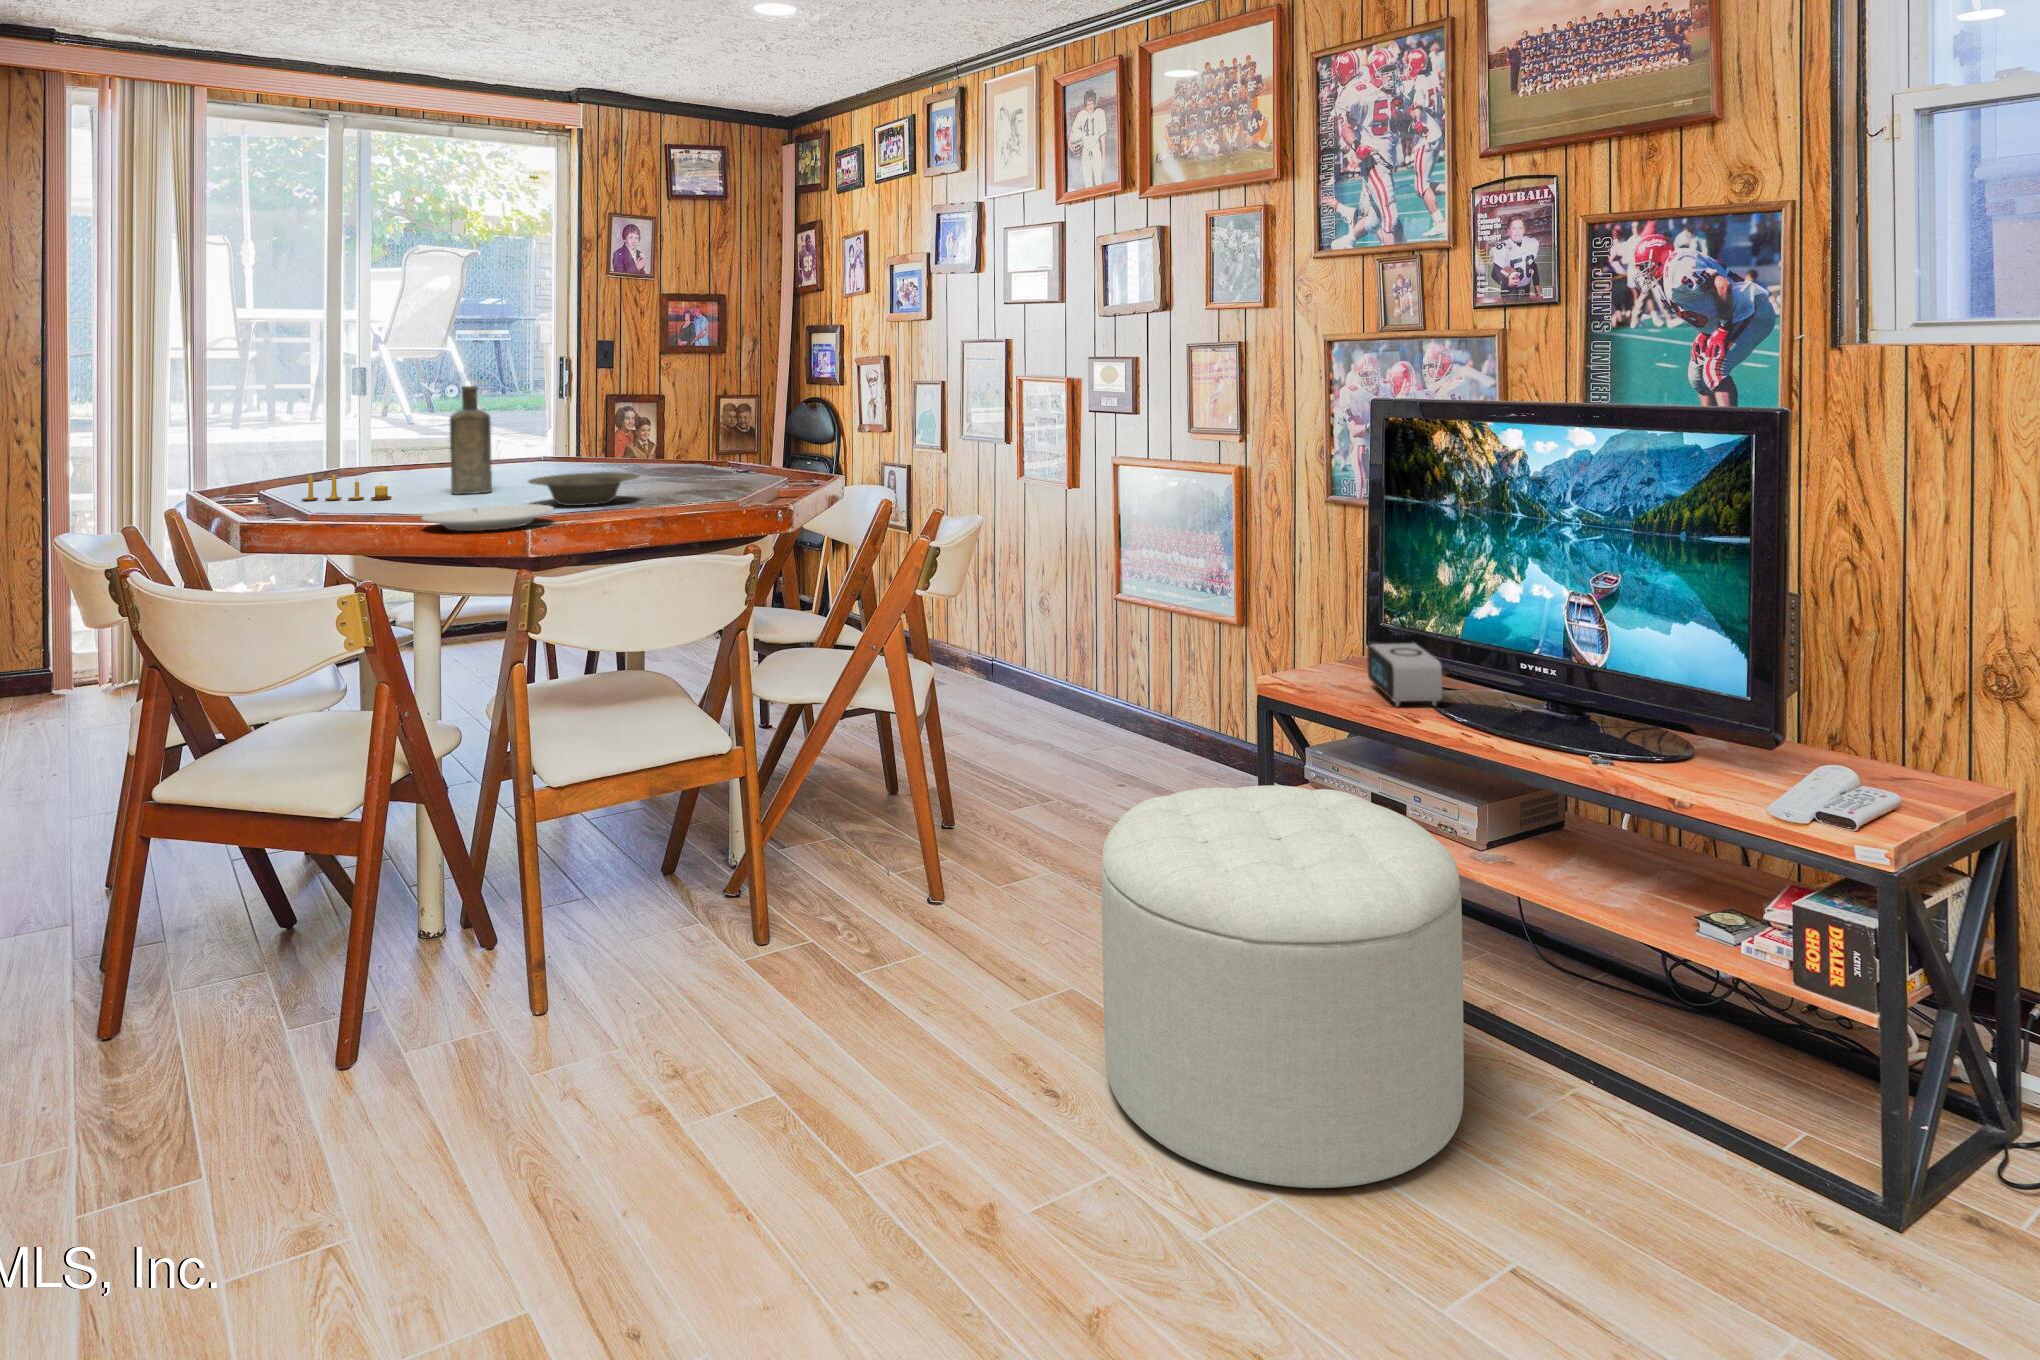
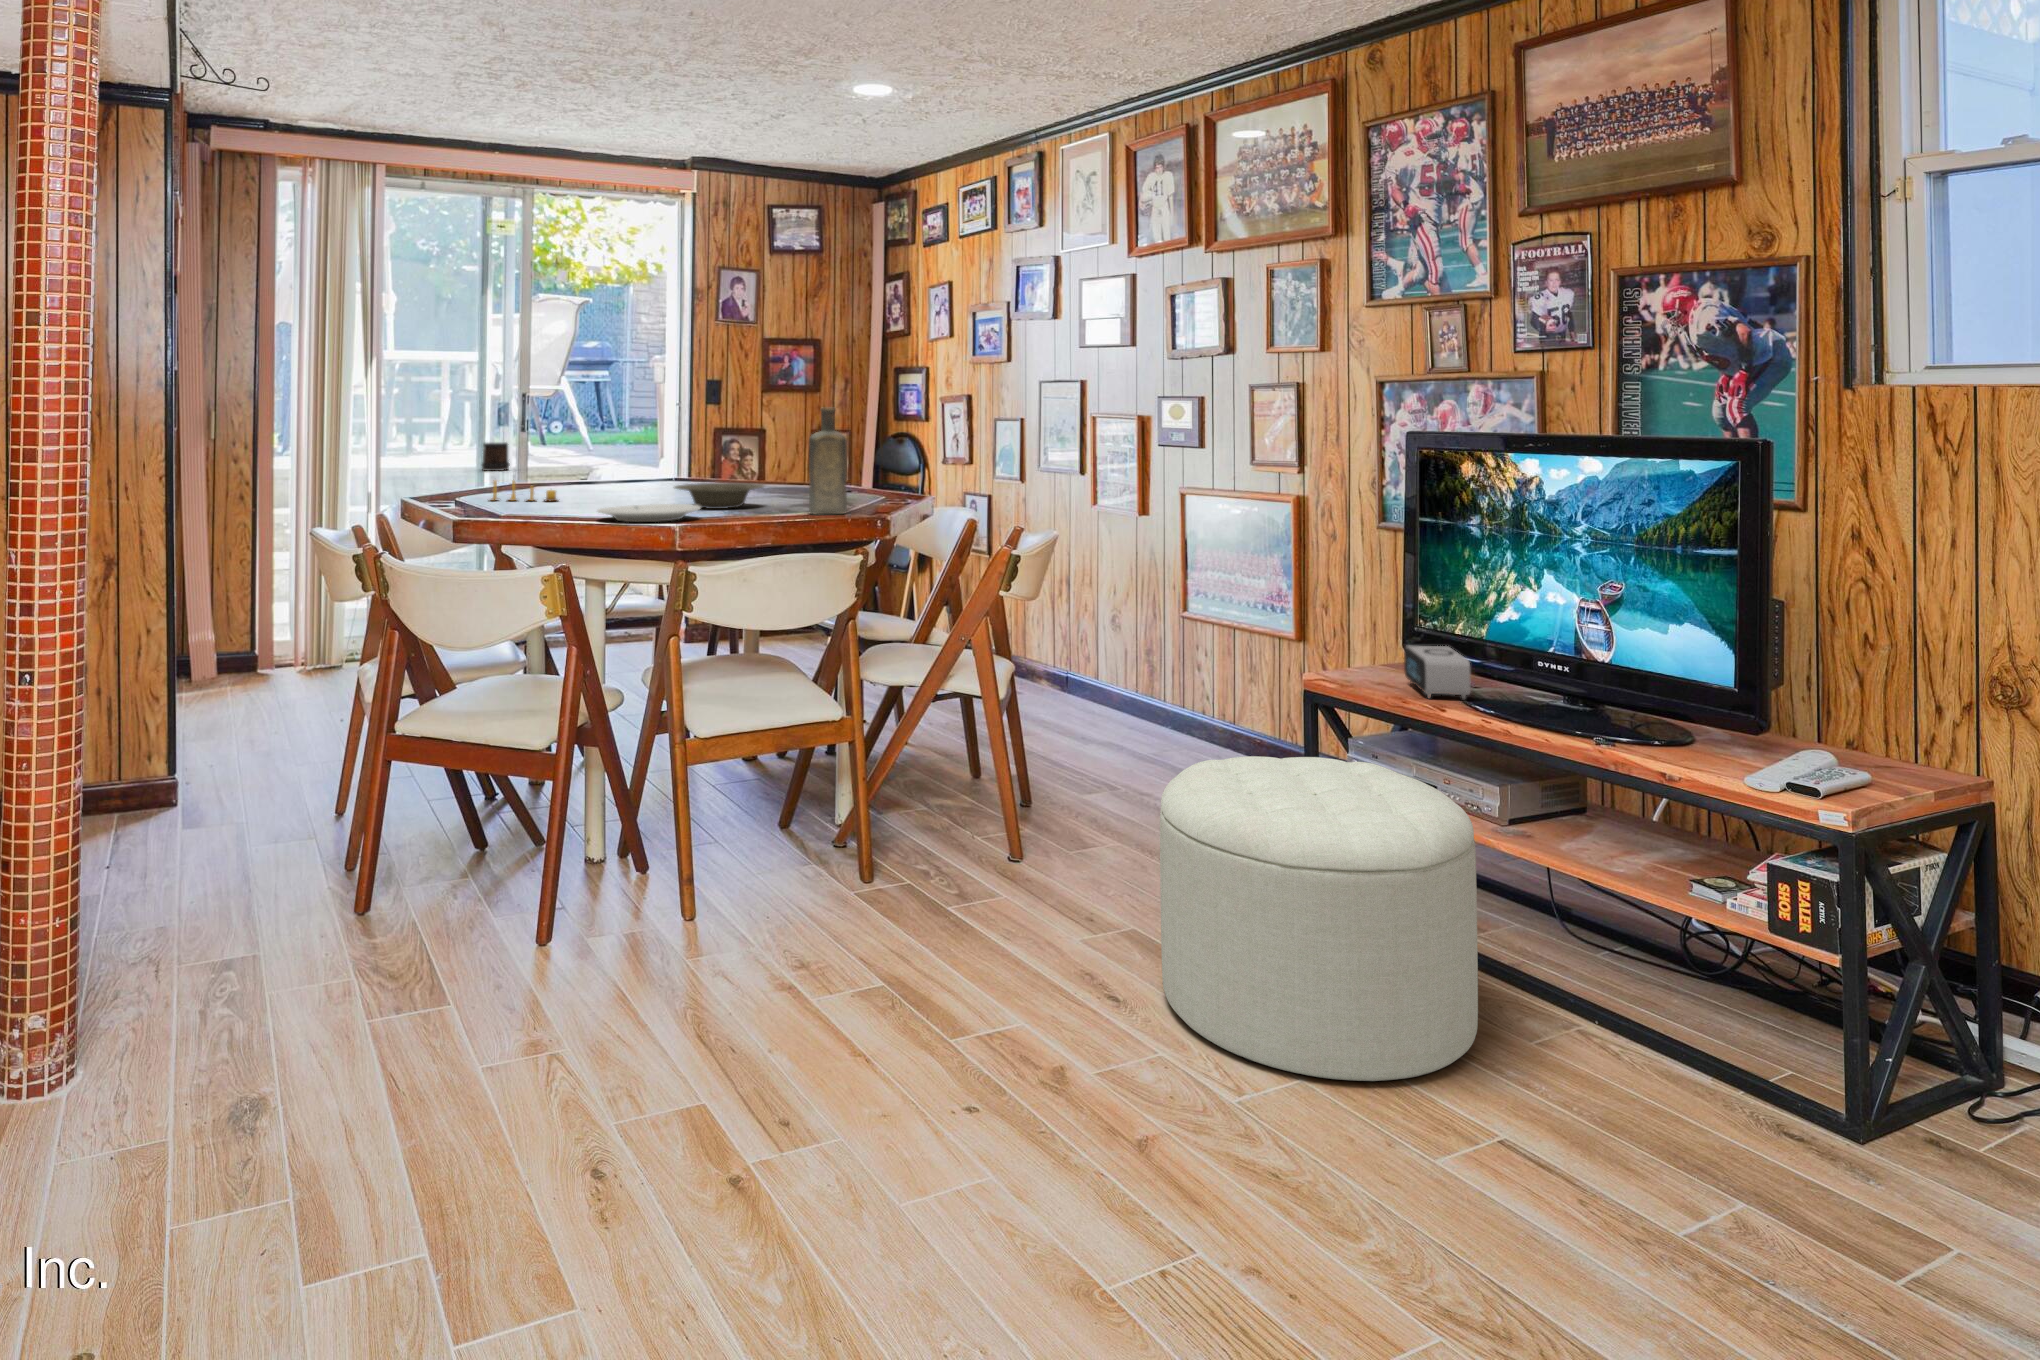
bottle: present [450,386,492,494] -> present [809,408,847,514]
beer mug: none [324,420,360,454] -> present [482,443,510,471]

